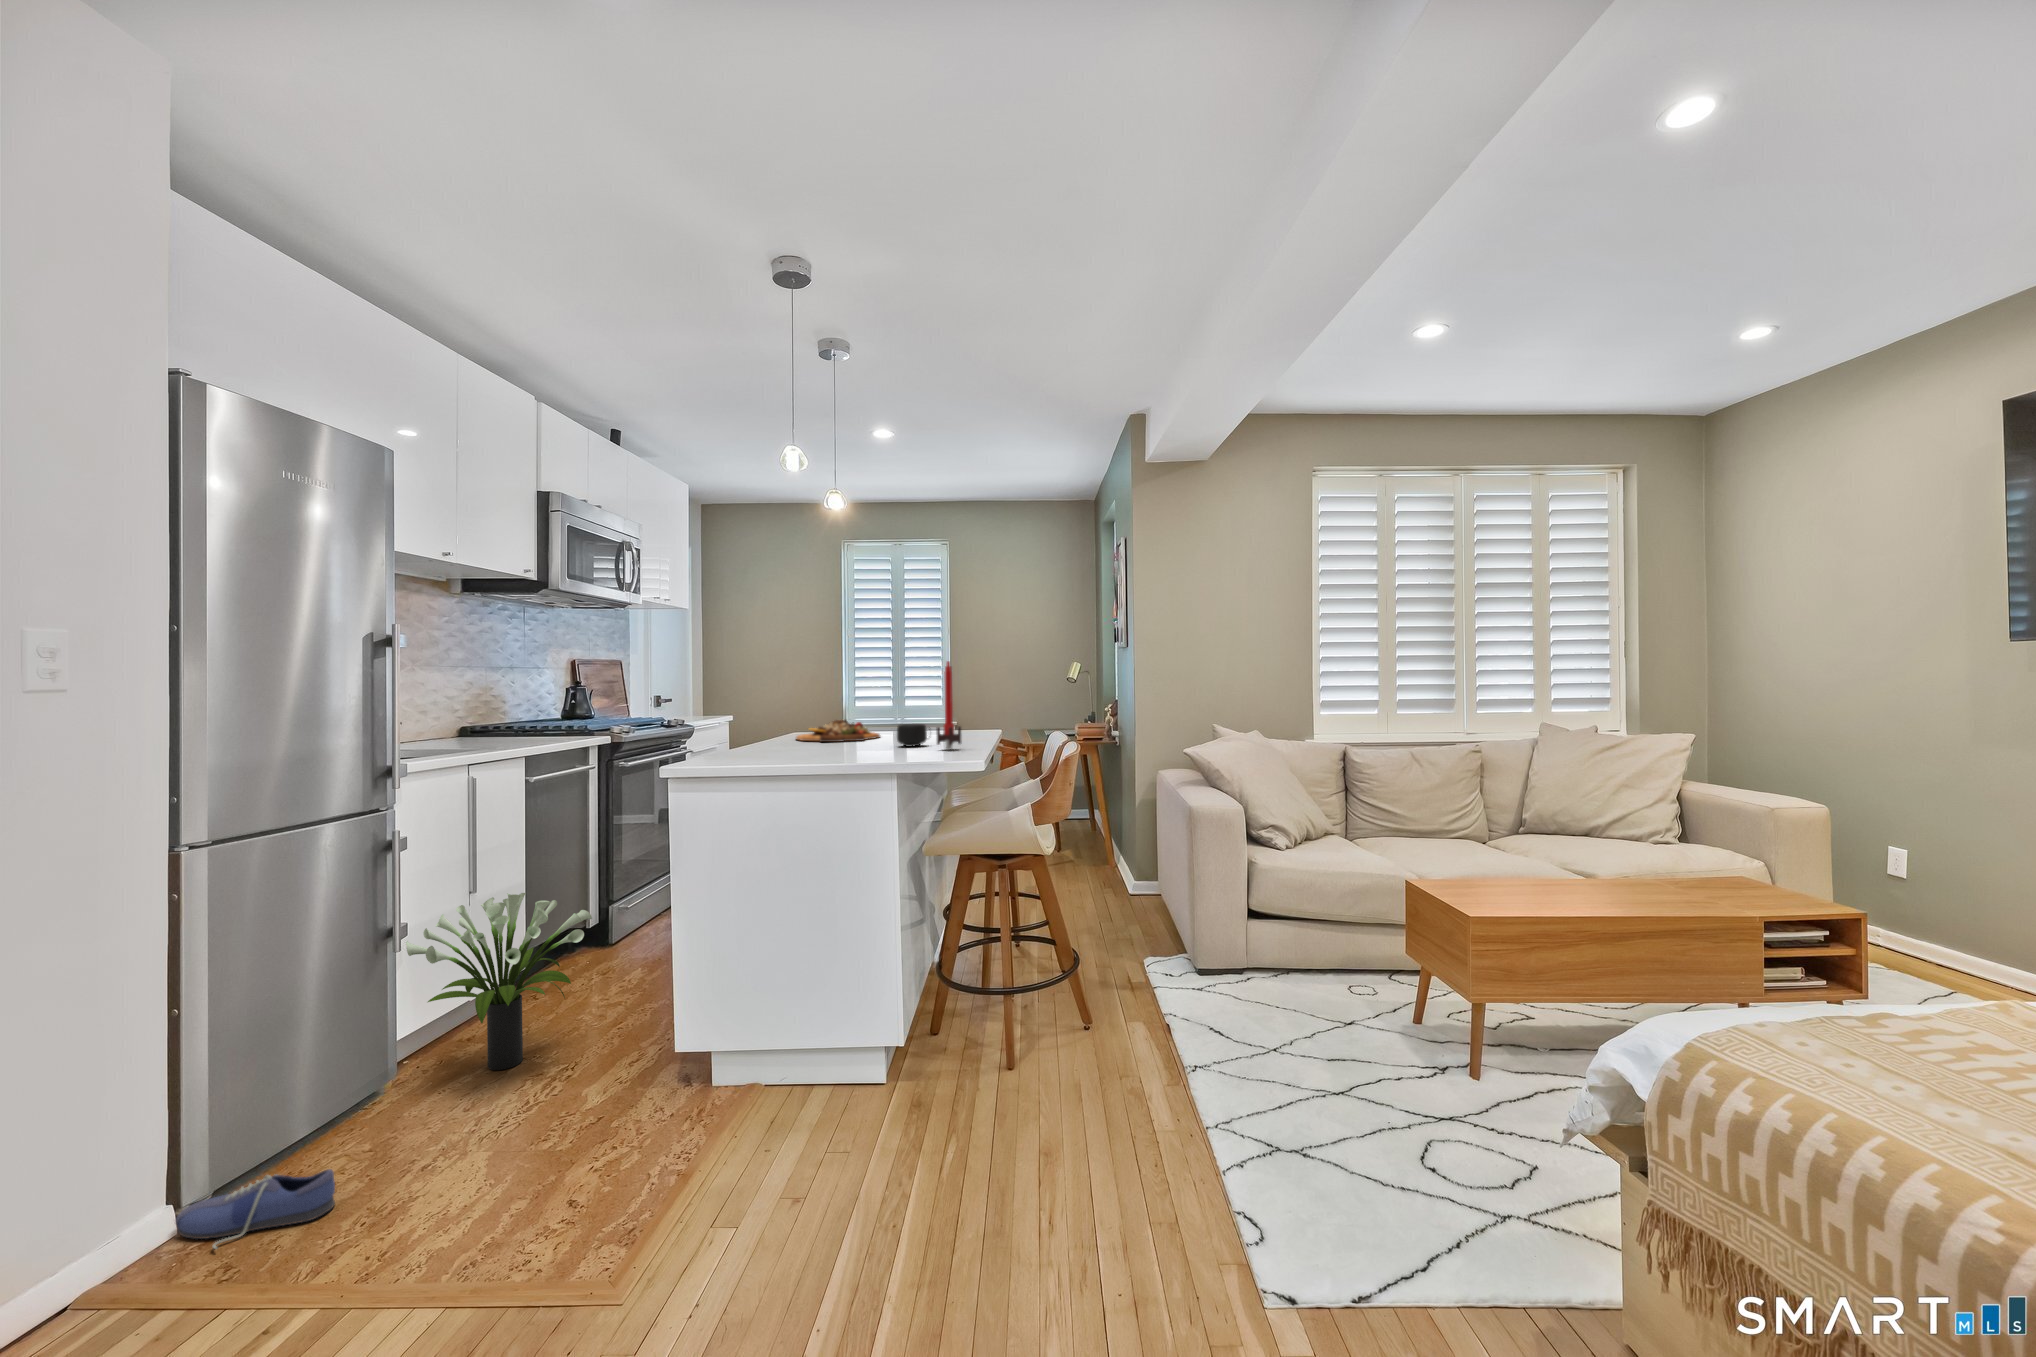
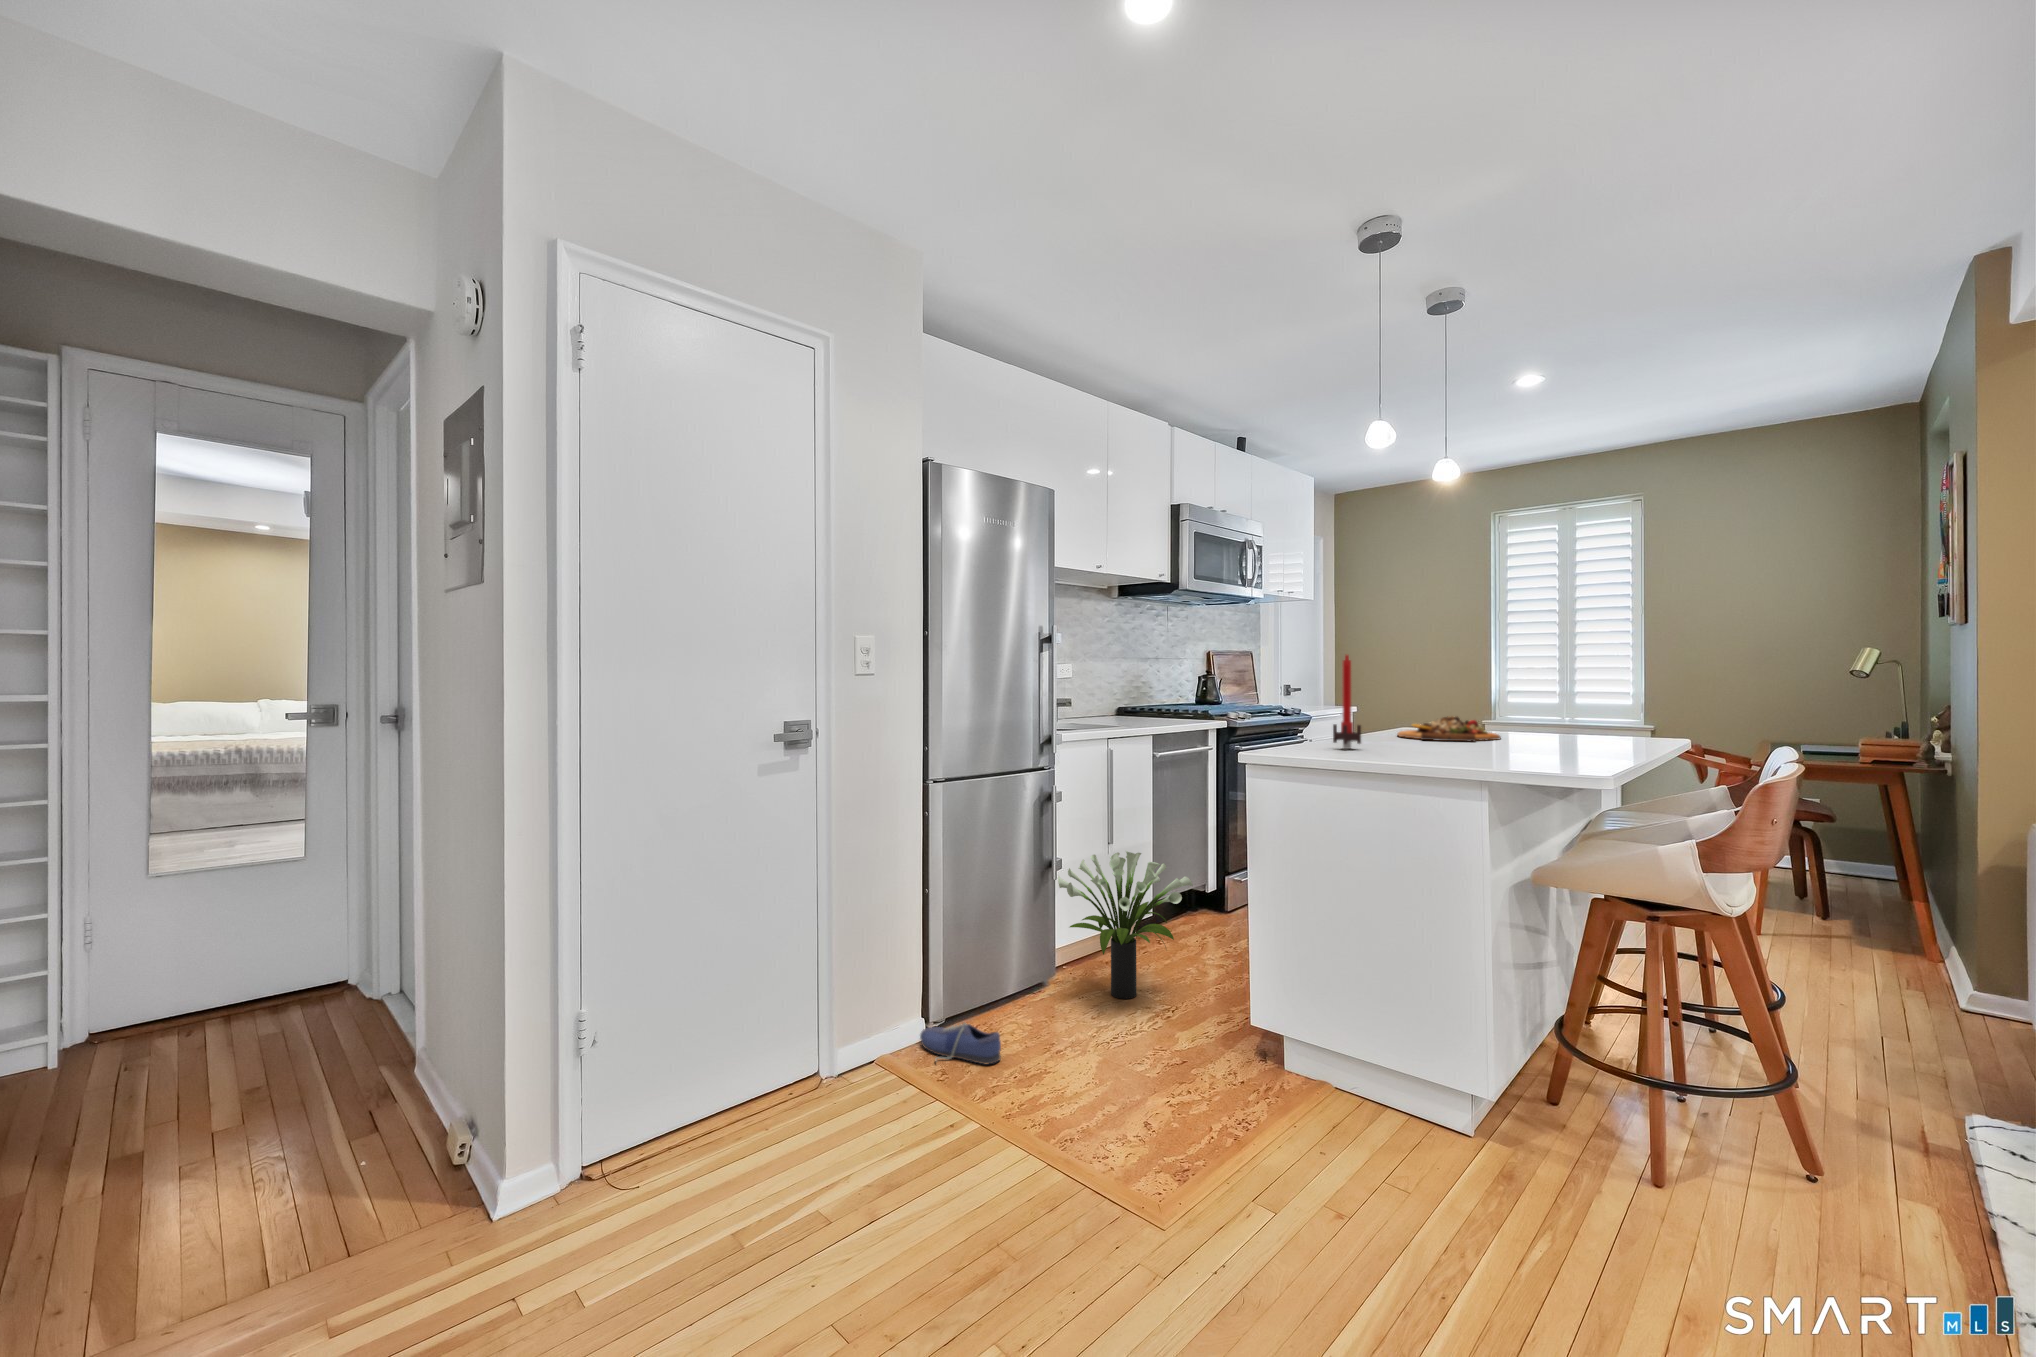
candle: present [937,661,961,750] -> present [1333,655,1361,749]
mug: present [897,724,930,747] -> none [1509,725,1557,752]

